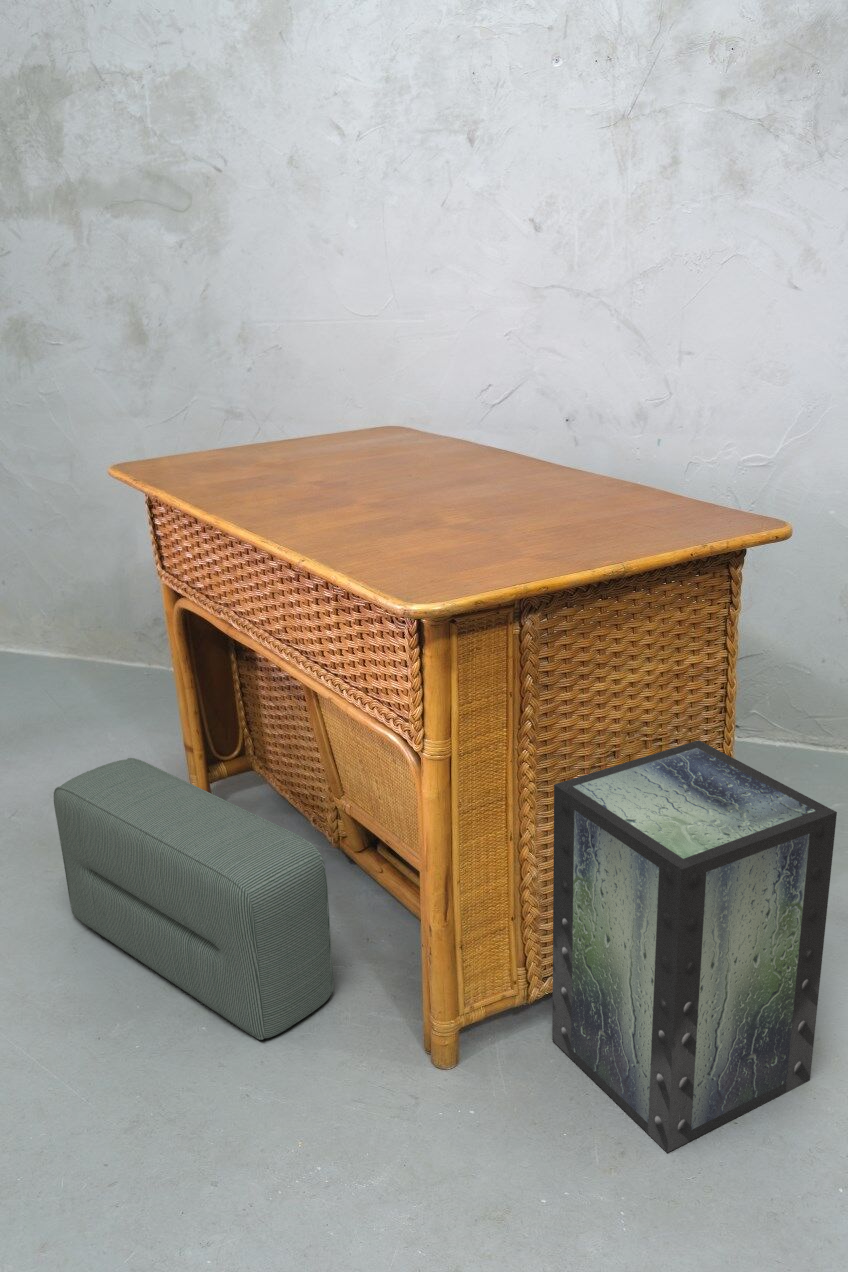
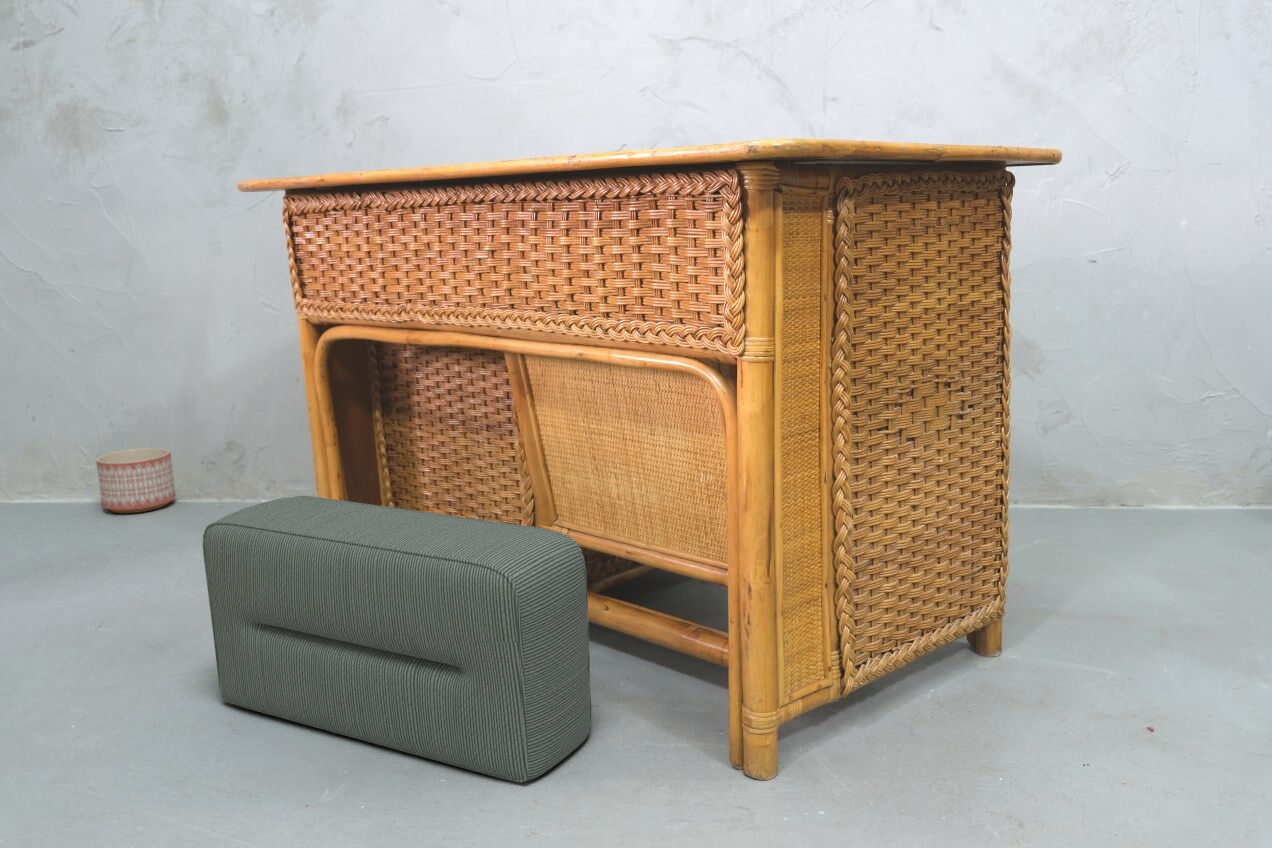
planter: none [41,619,107,679] -> present [96,448,176,513]
storage box: present [552,740,837,1153] -> none [871,379,1190,817]

